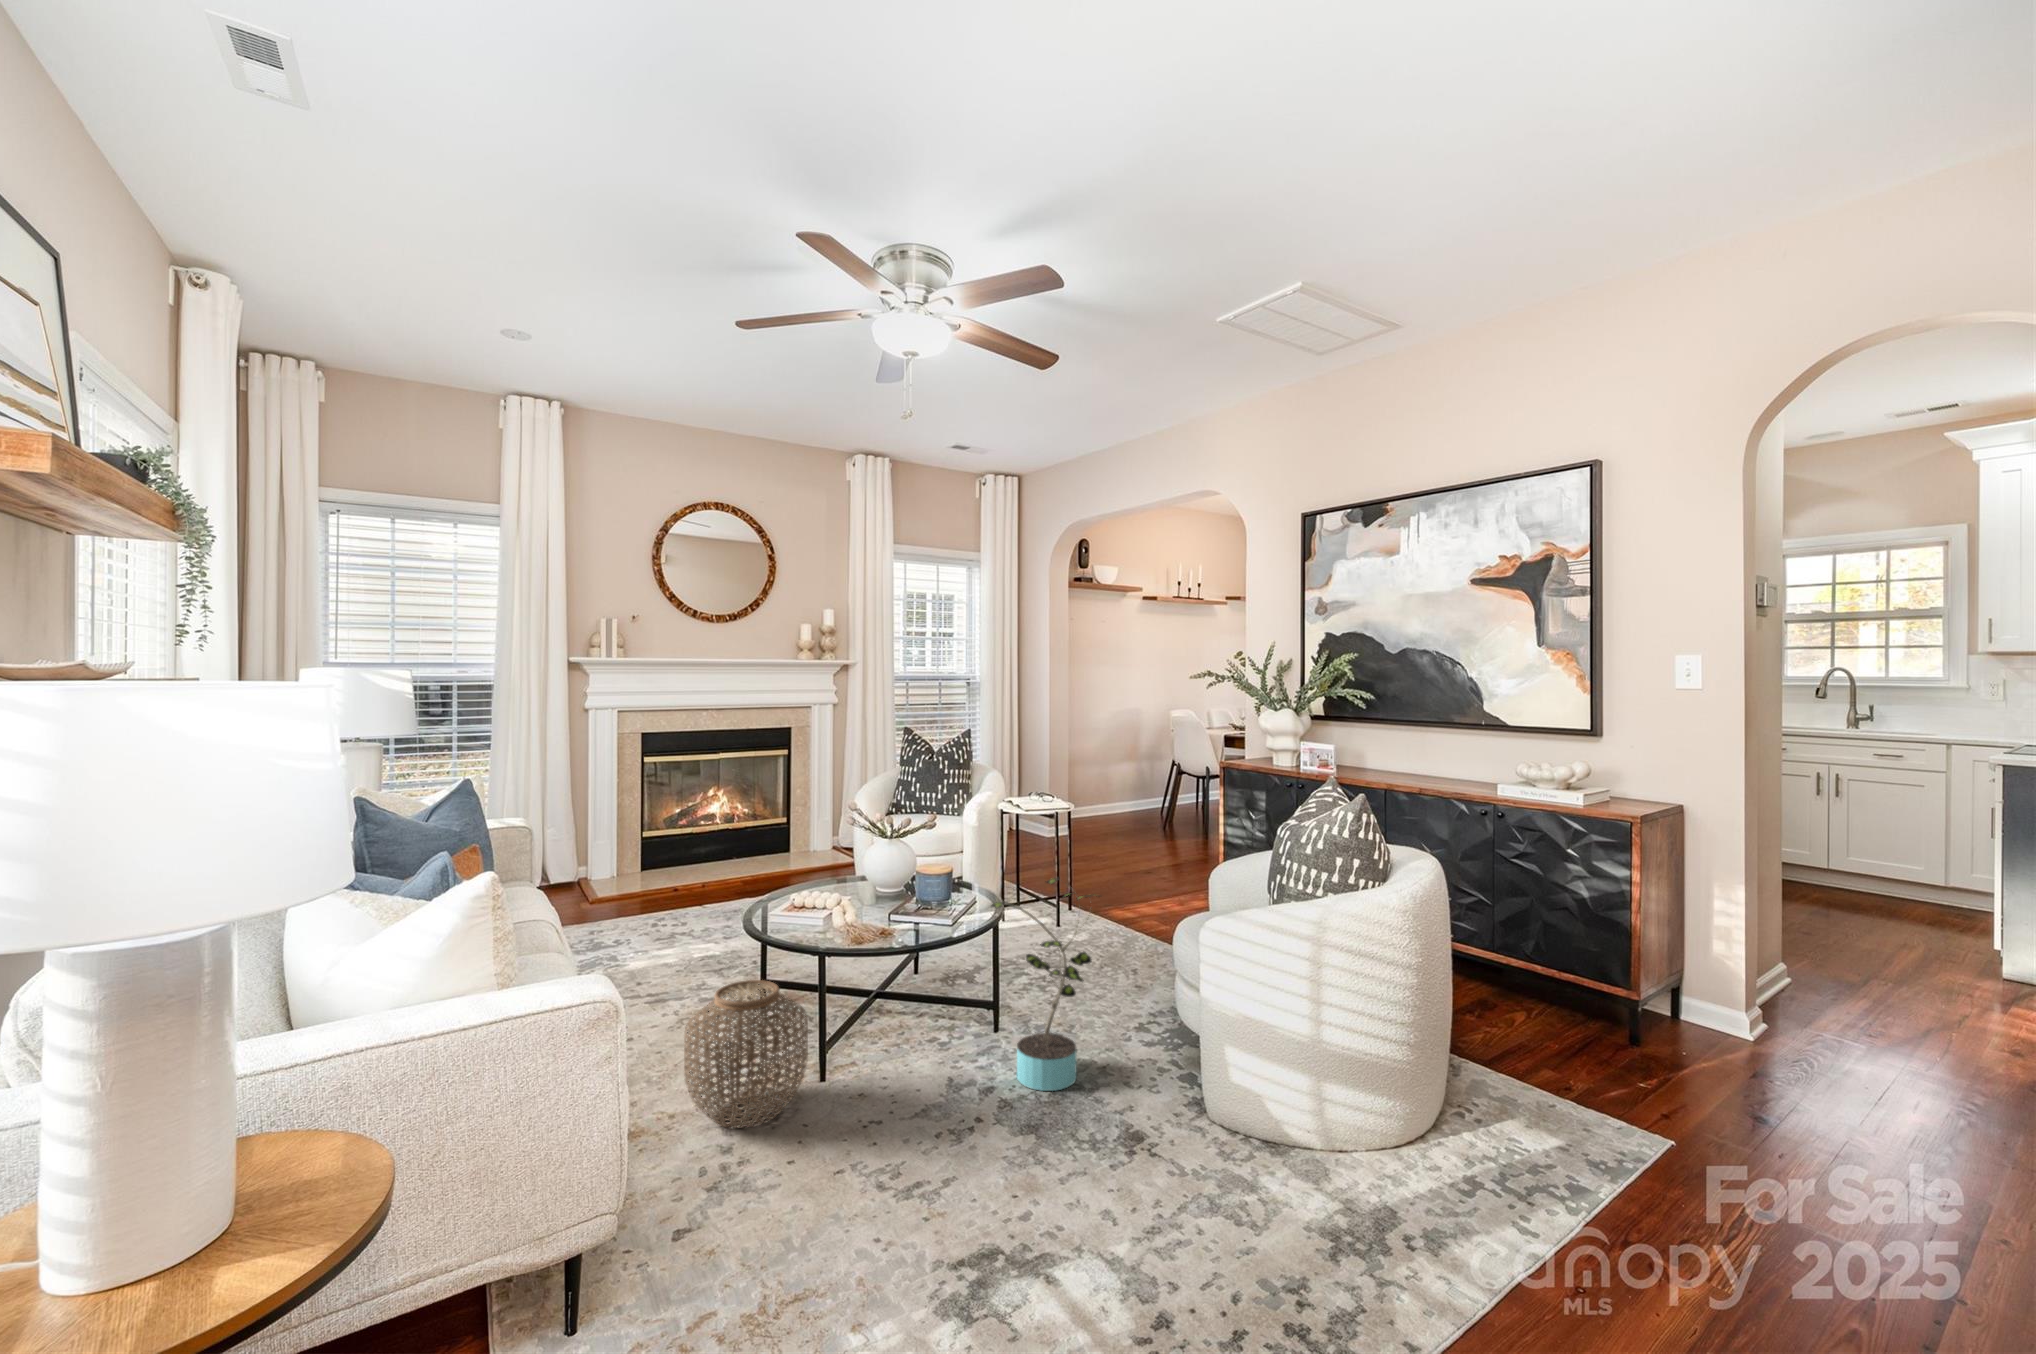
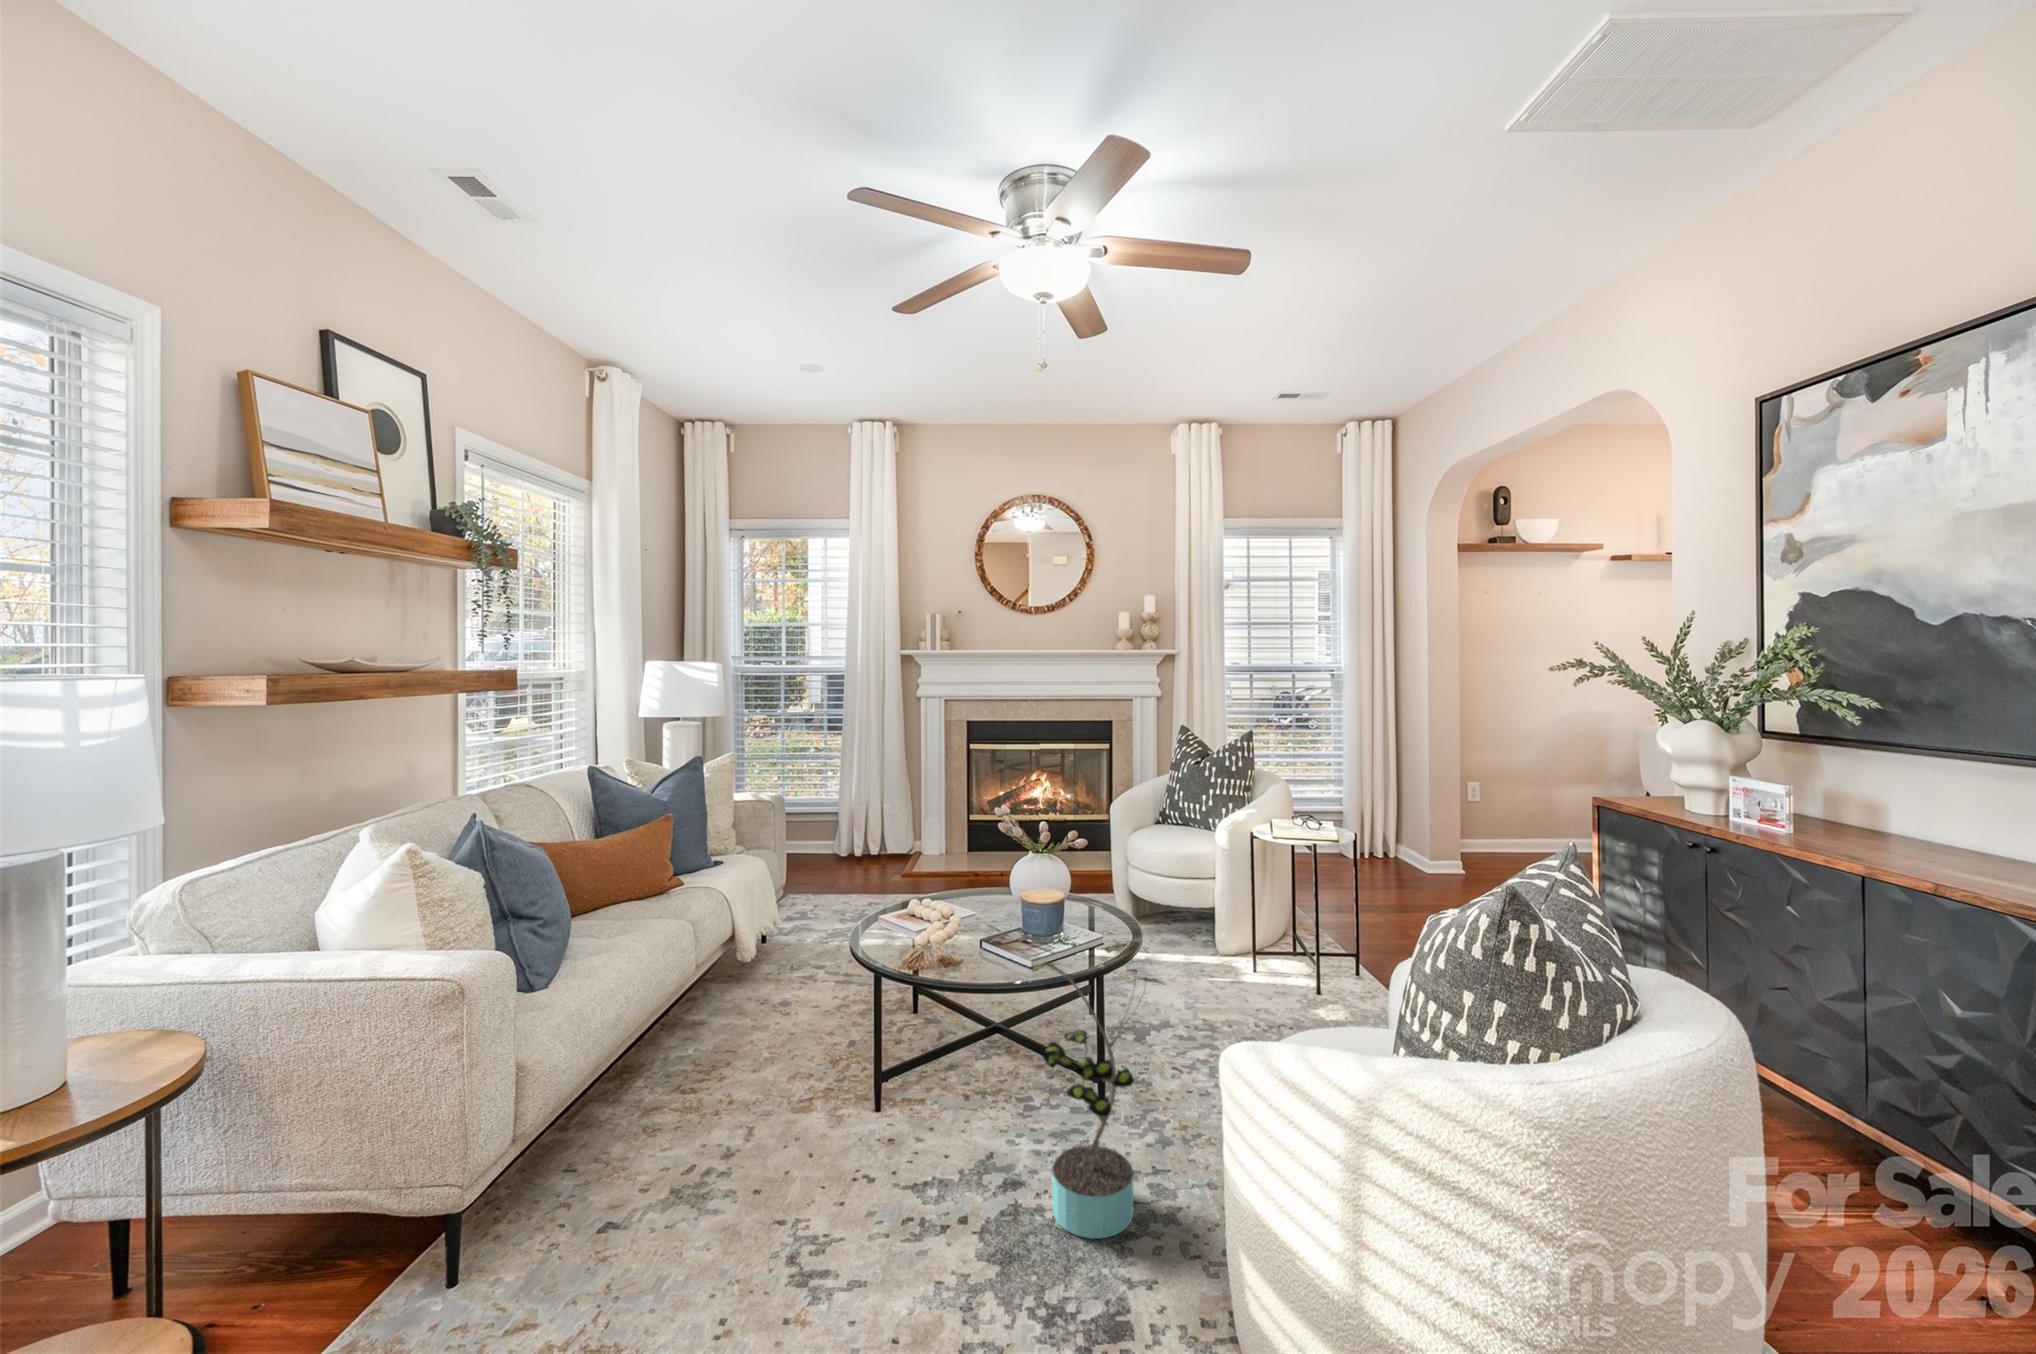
woven basket: present [684,980,808,1128] -> none [699,996,832,1158]

